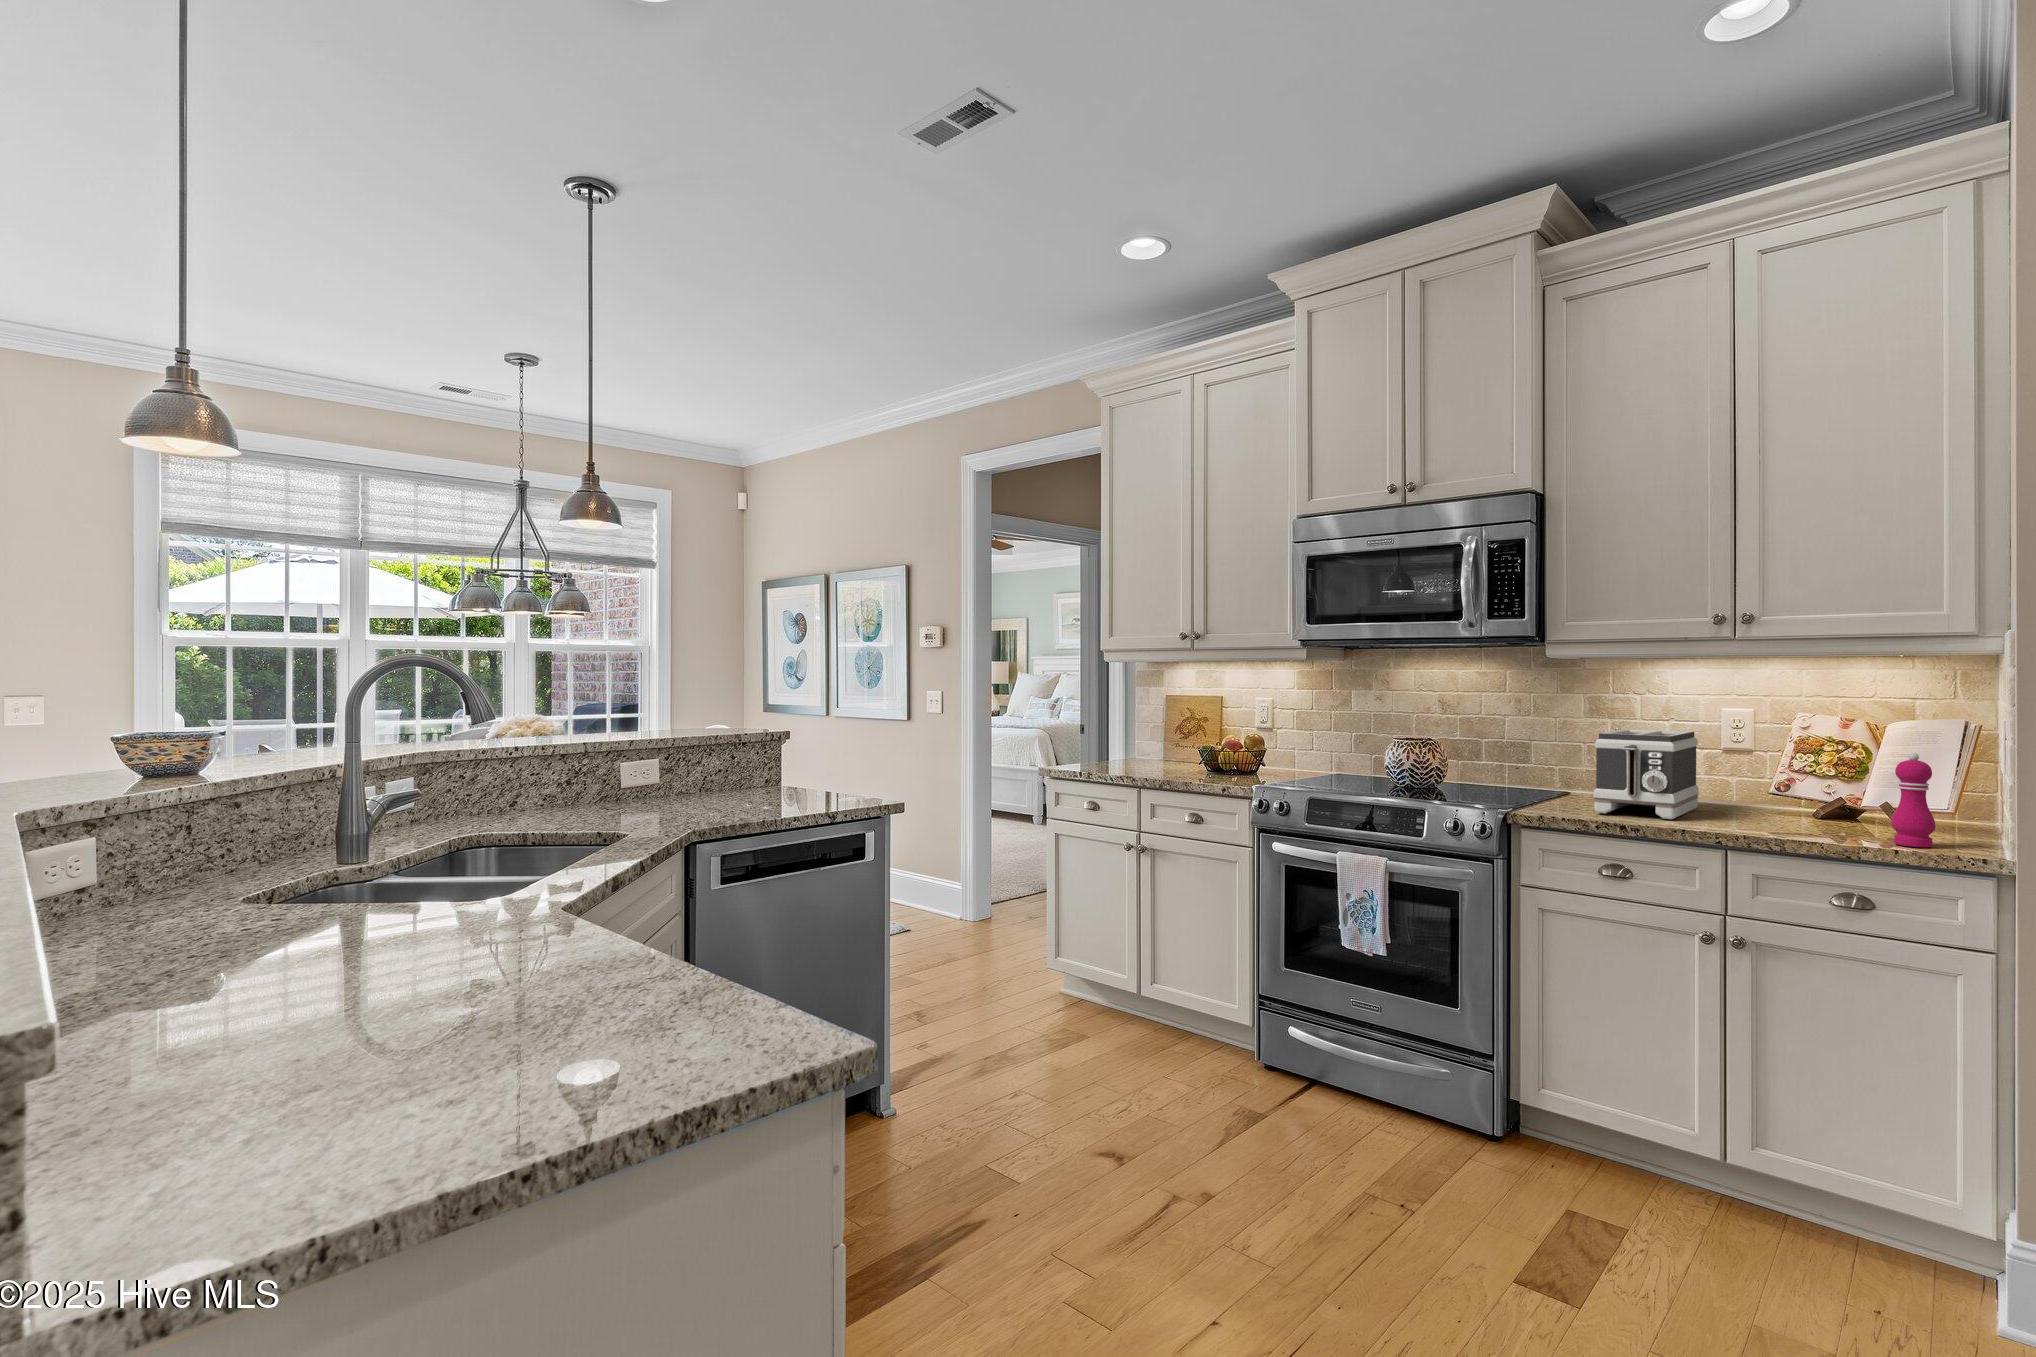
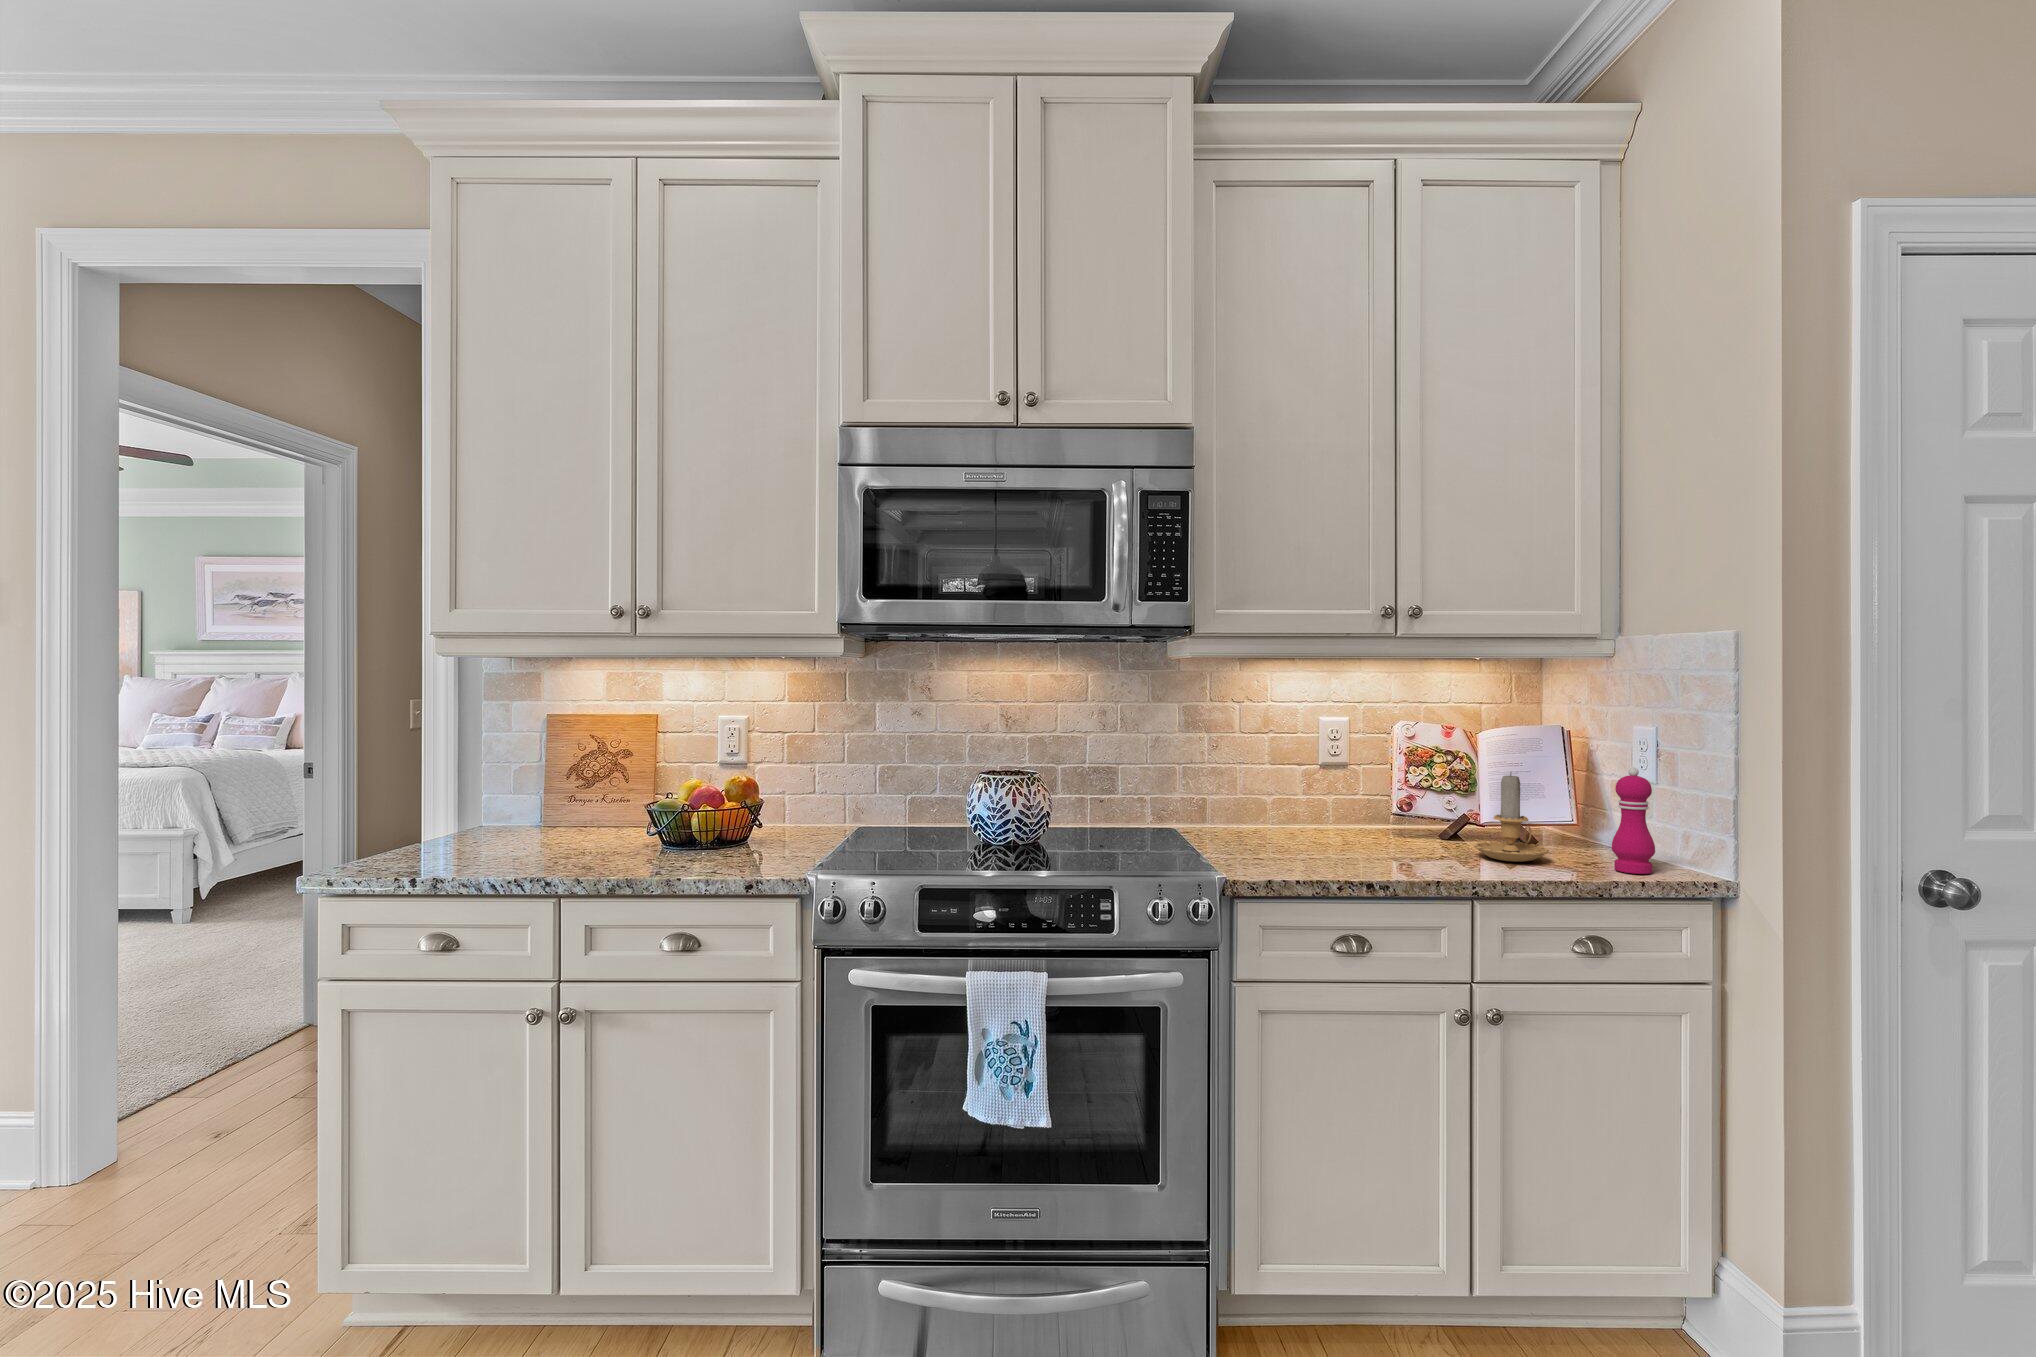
toaster: present [1593,729,1699,819] -> none [1260,748,1388,863]
candle: none [1778,753,1858,831] -> present [1474,774,1549,862]

